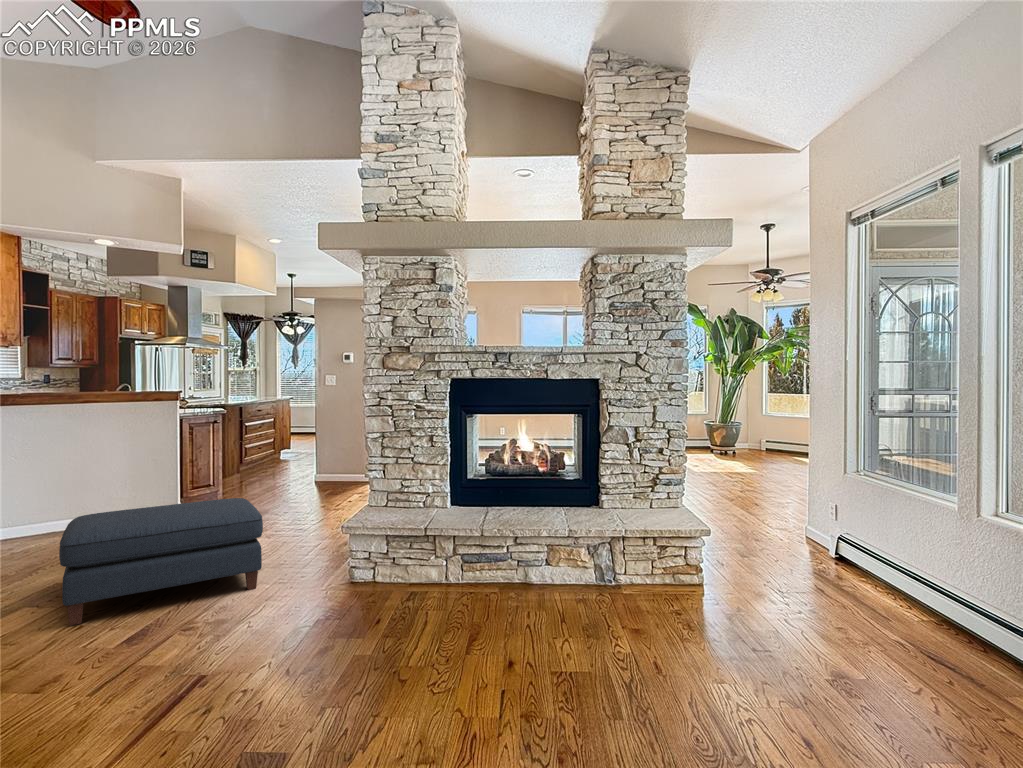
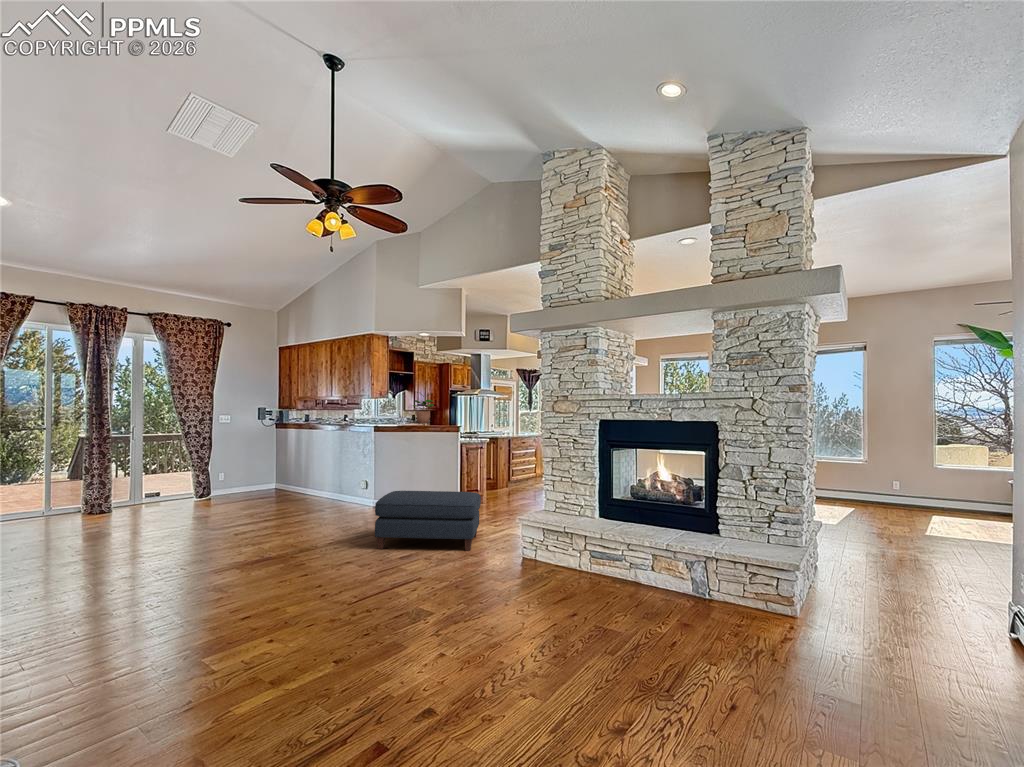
potted plant: none [61,344,110,396] -> present [413,392,434,423]

